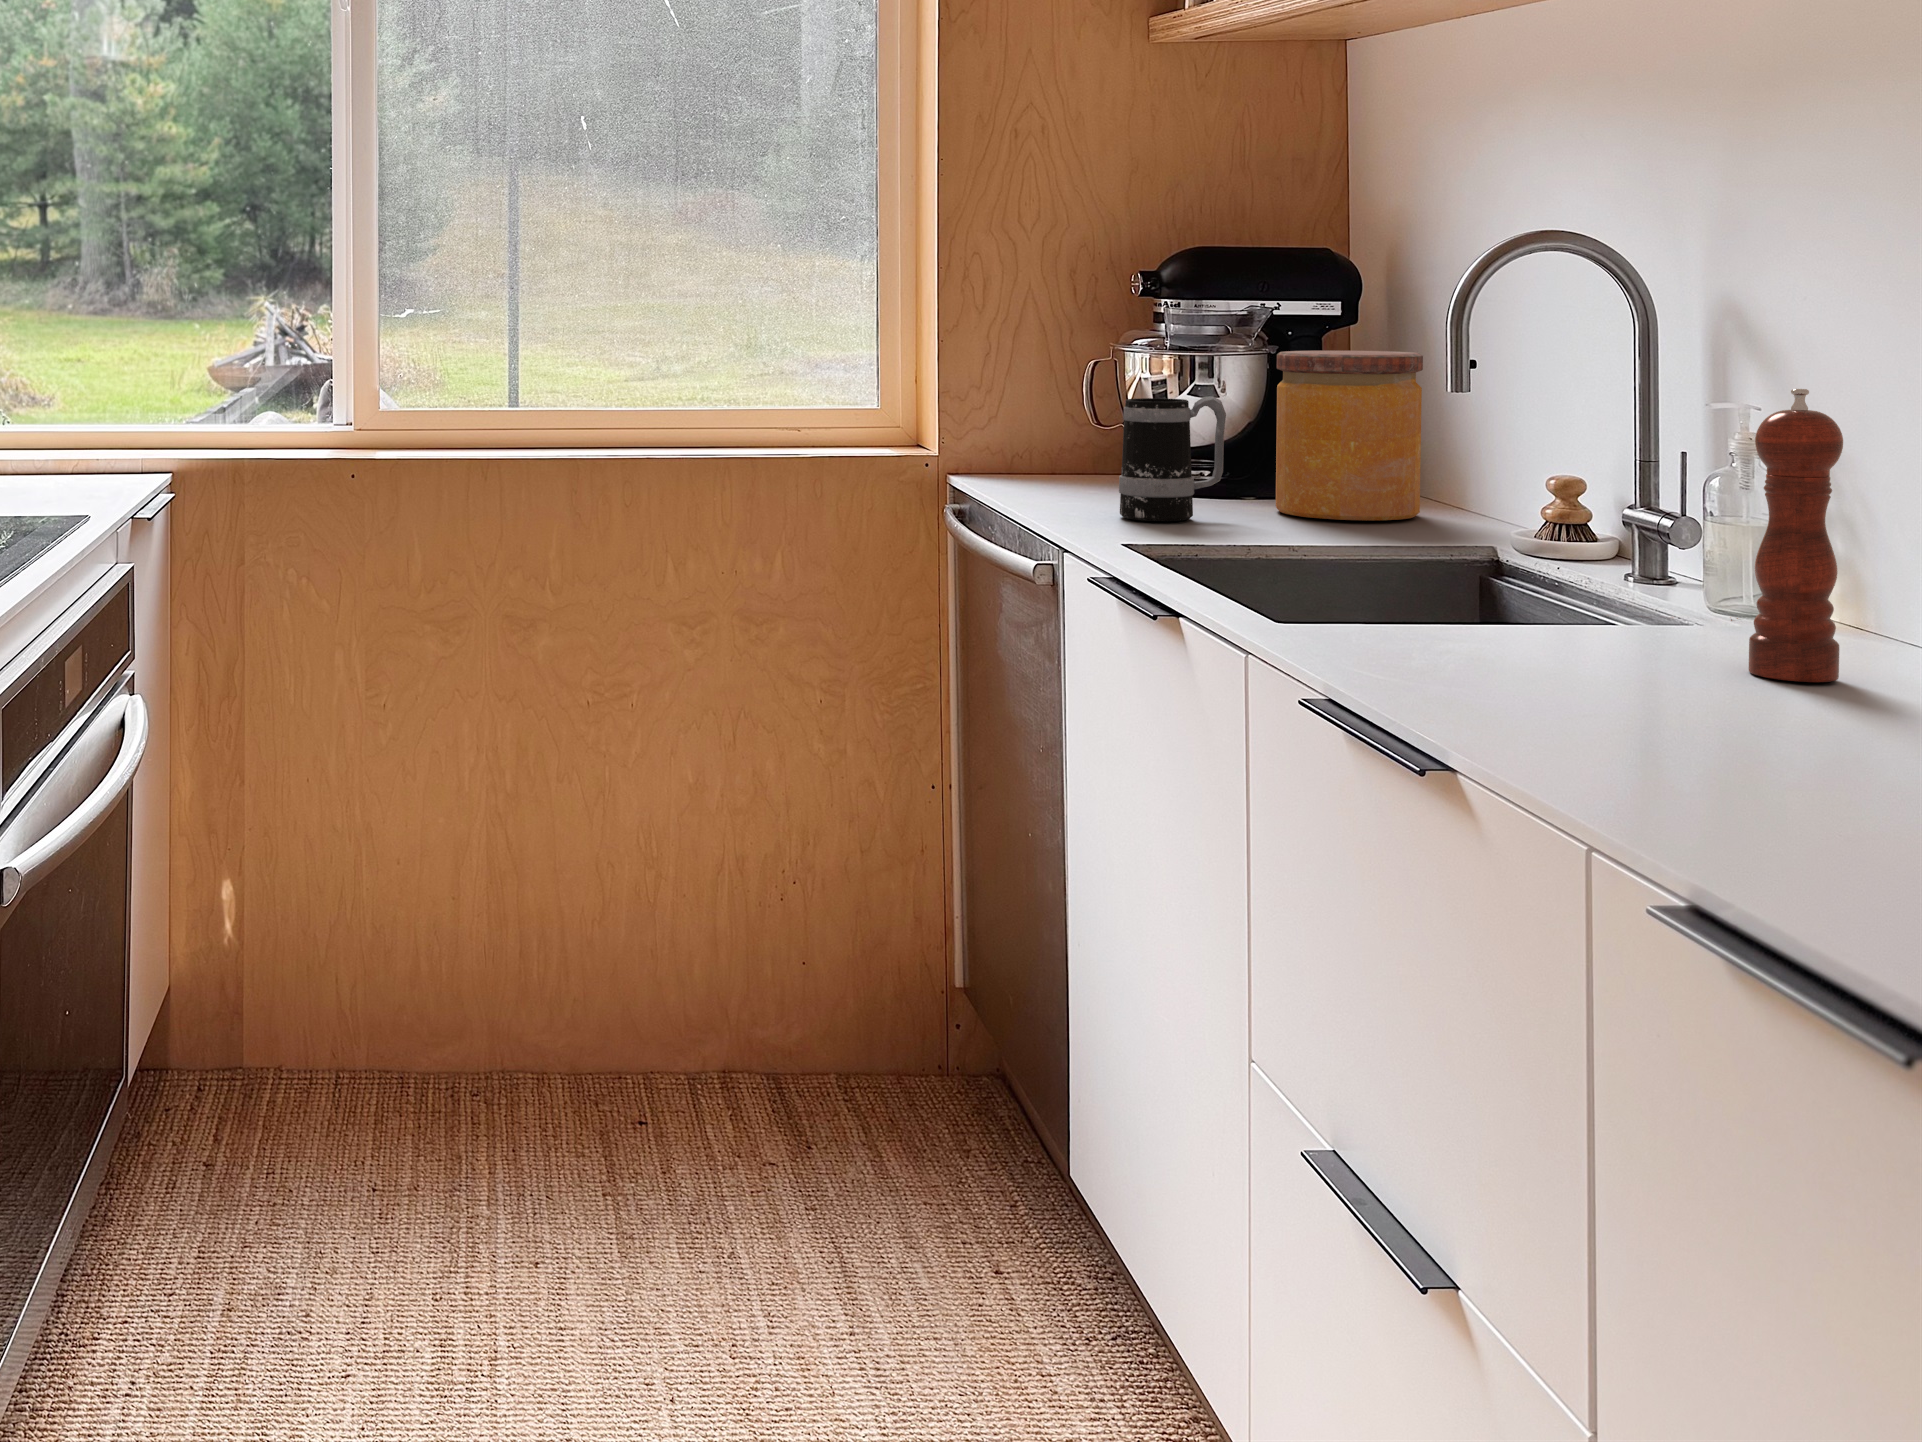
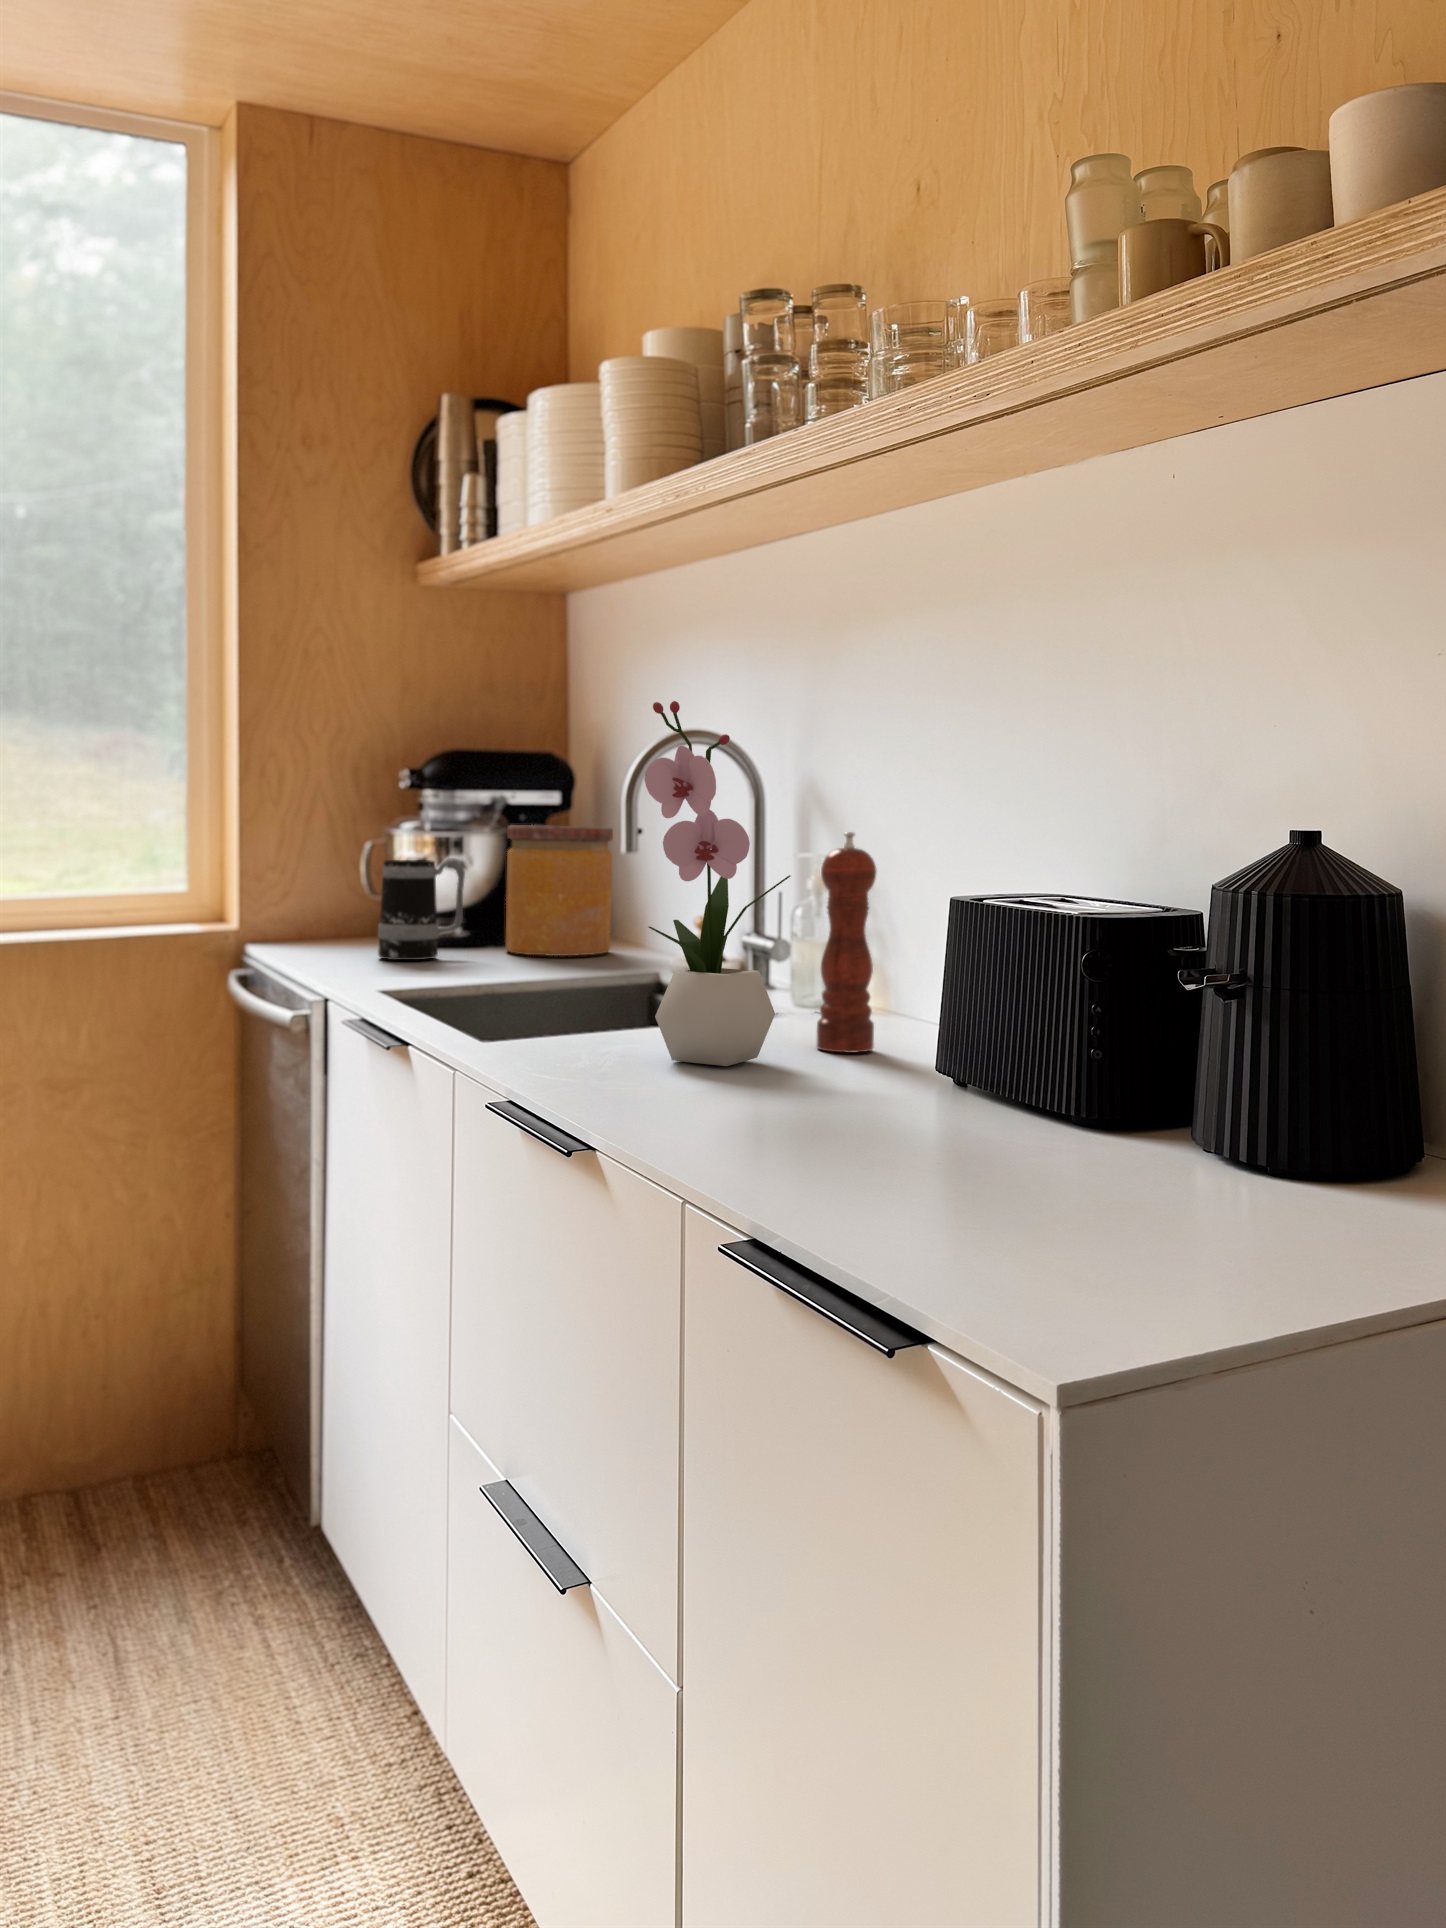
flower arrangement: none [1504,235,1712,690] -> present [644,701,790,1066]

